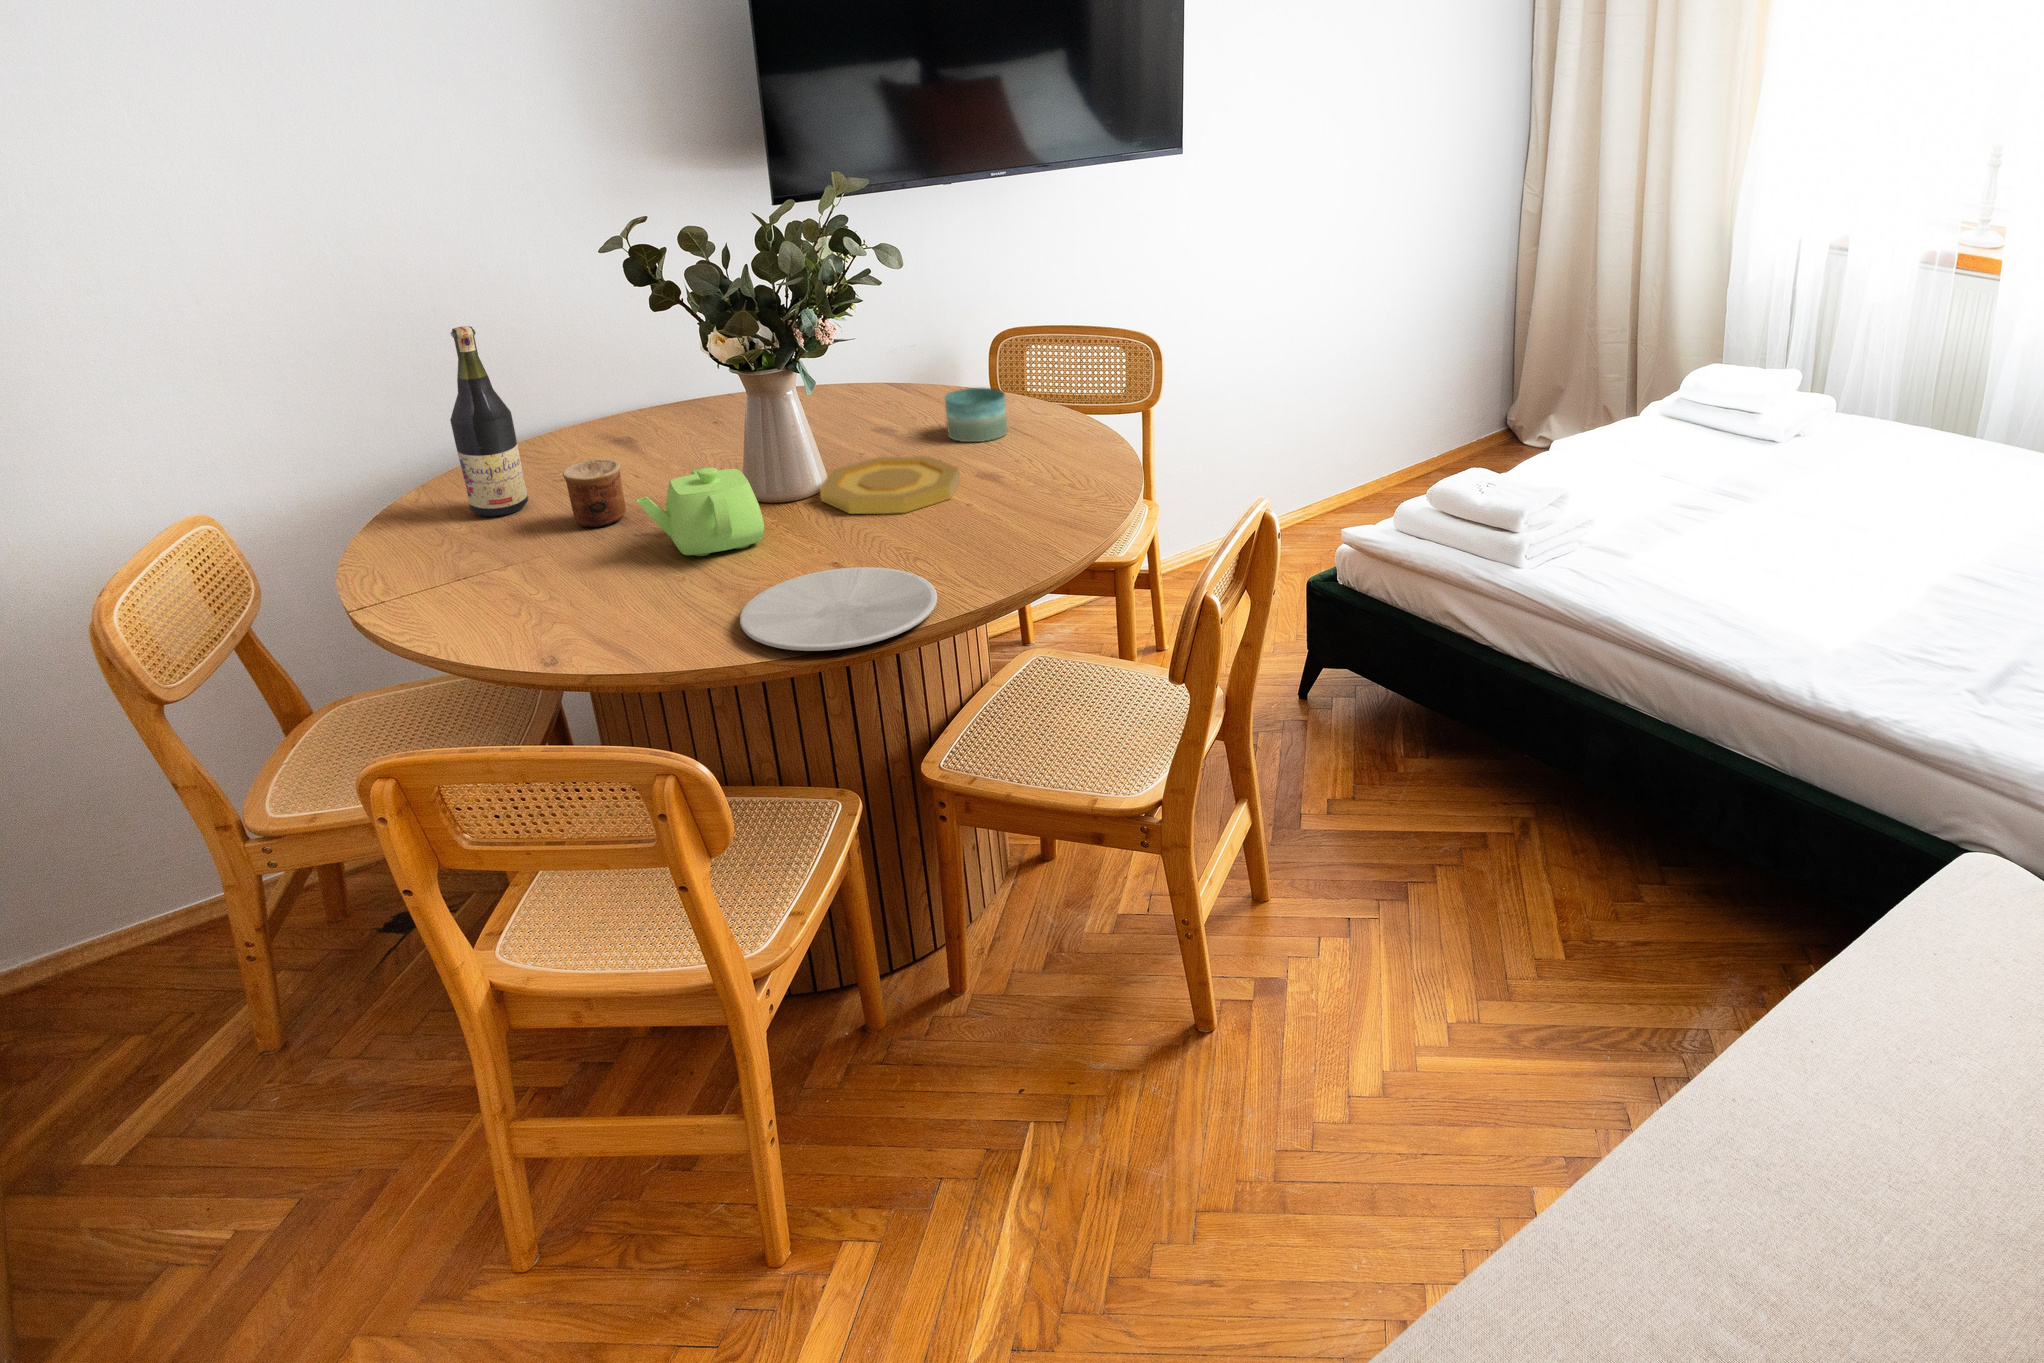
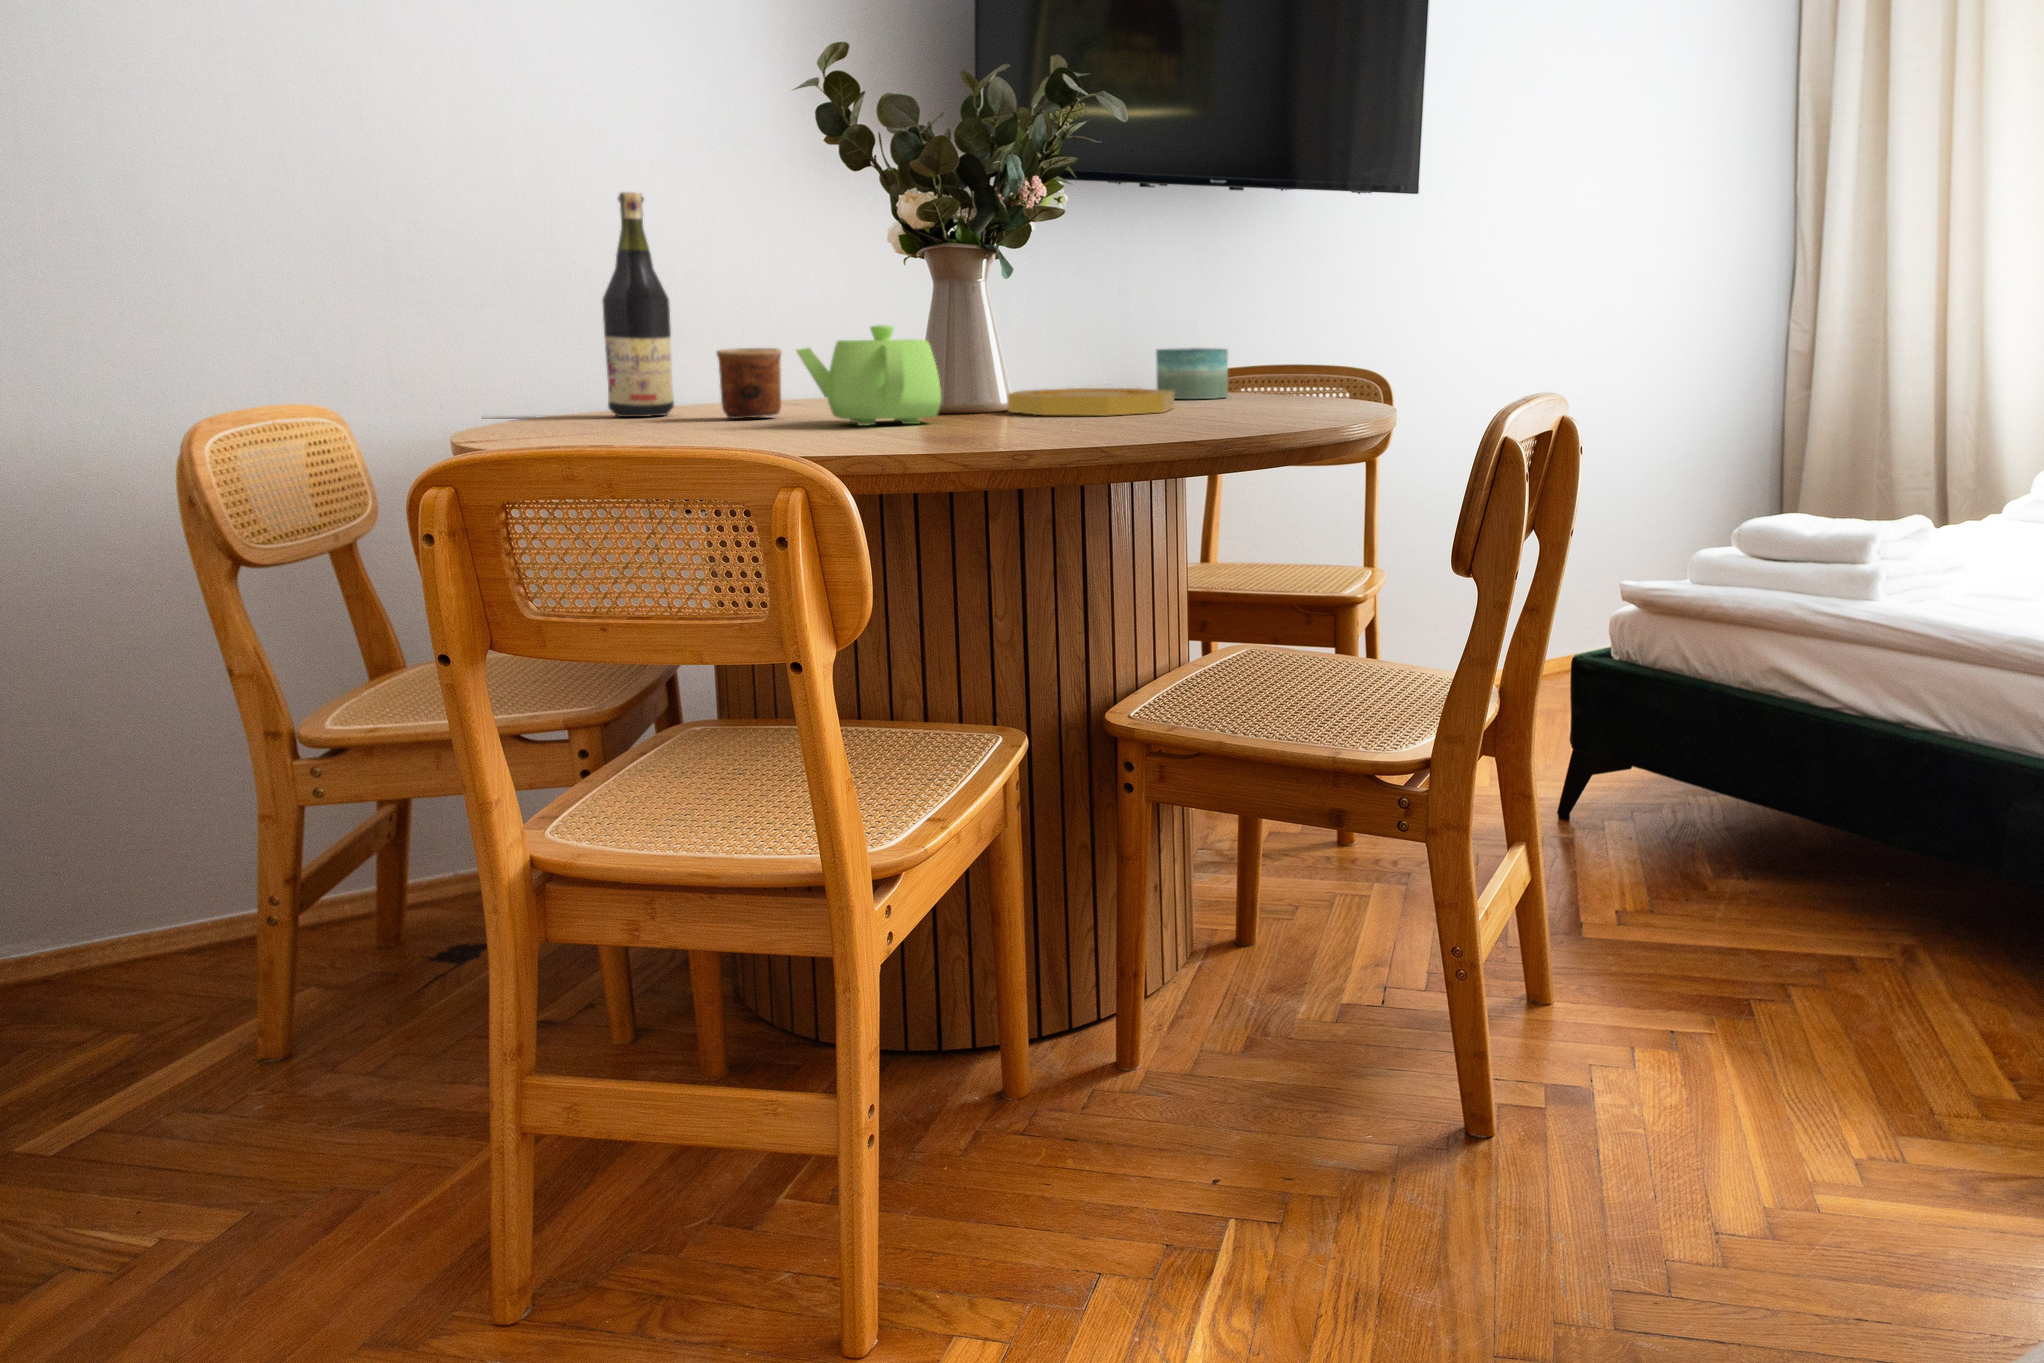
plate: present [740,567,937,651] -> none [906,416,1155,442]

